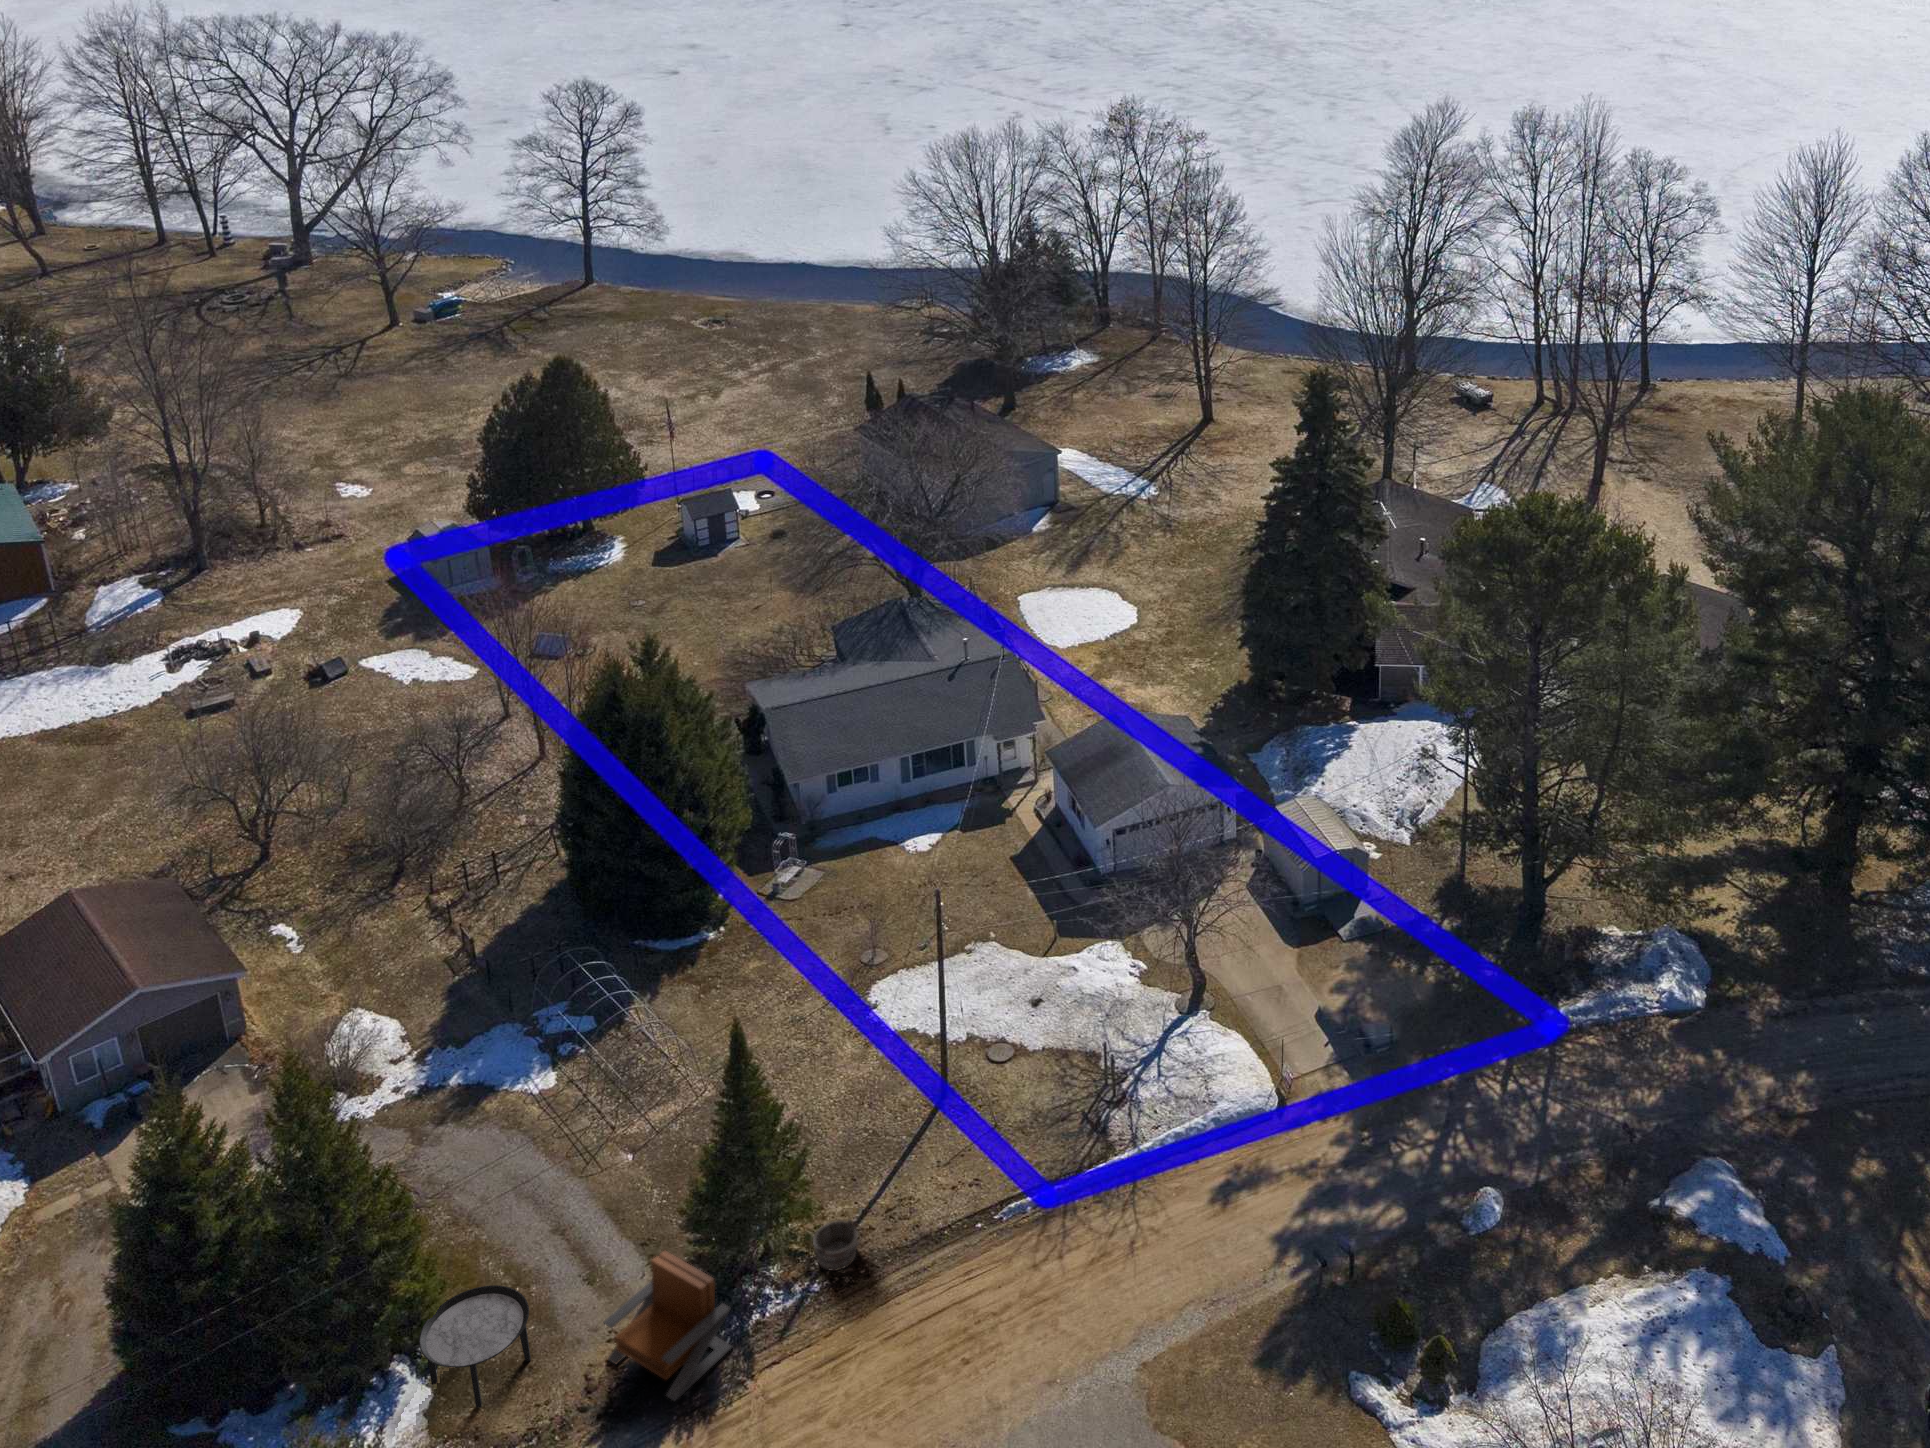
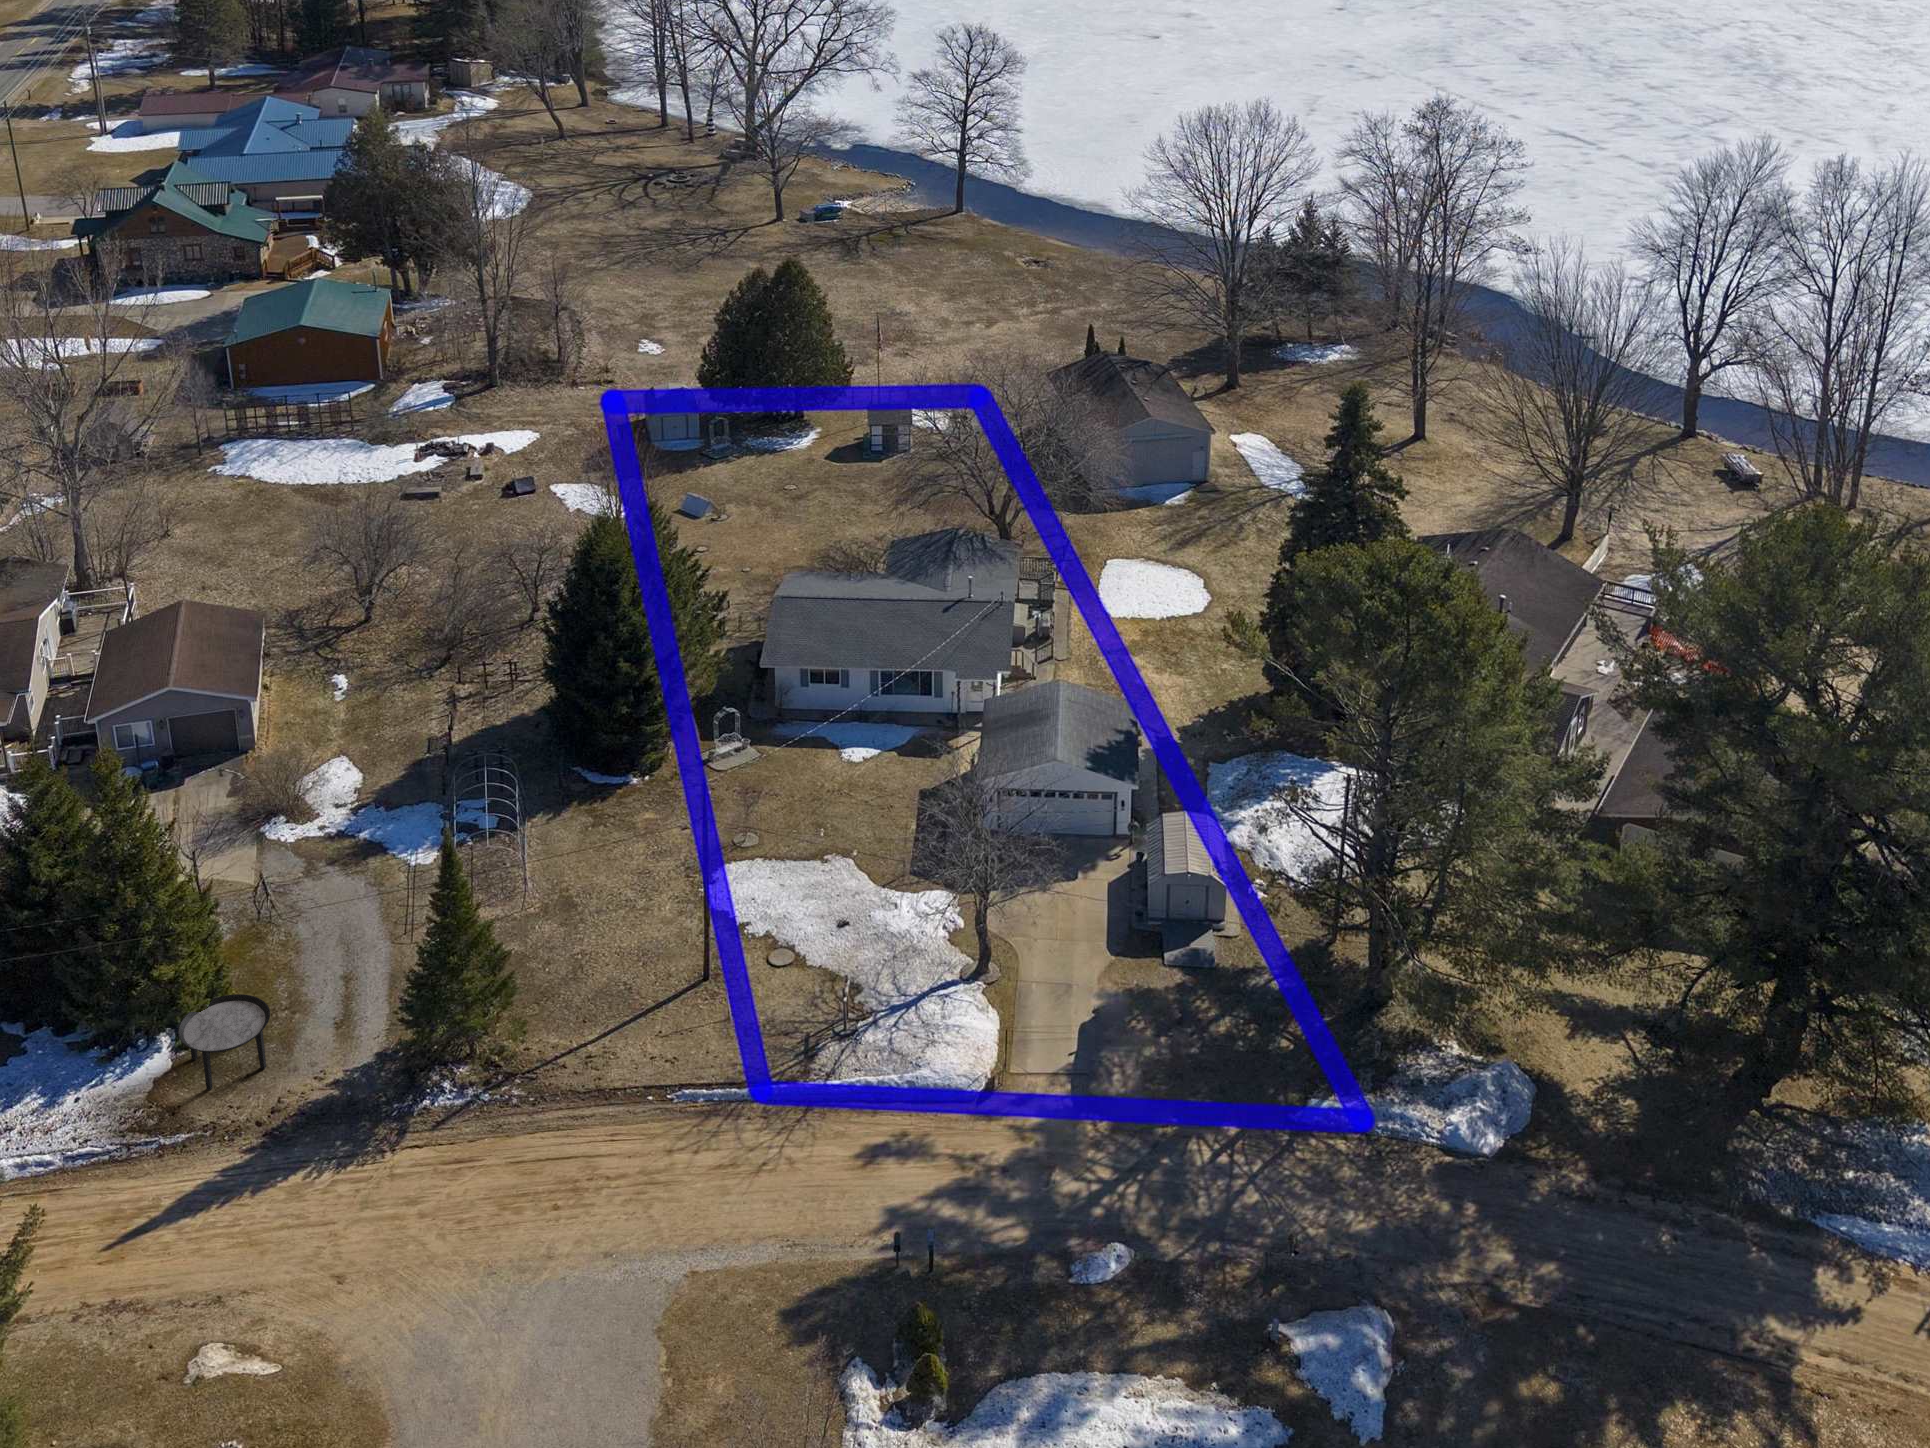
bucket: present [813,1220,862,1271] -> none [505,1046,548,1090]
lounge chair: present [604,1250,732,1401] -> none [310,1015,403,1143]

